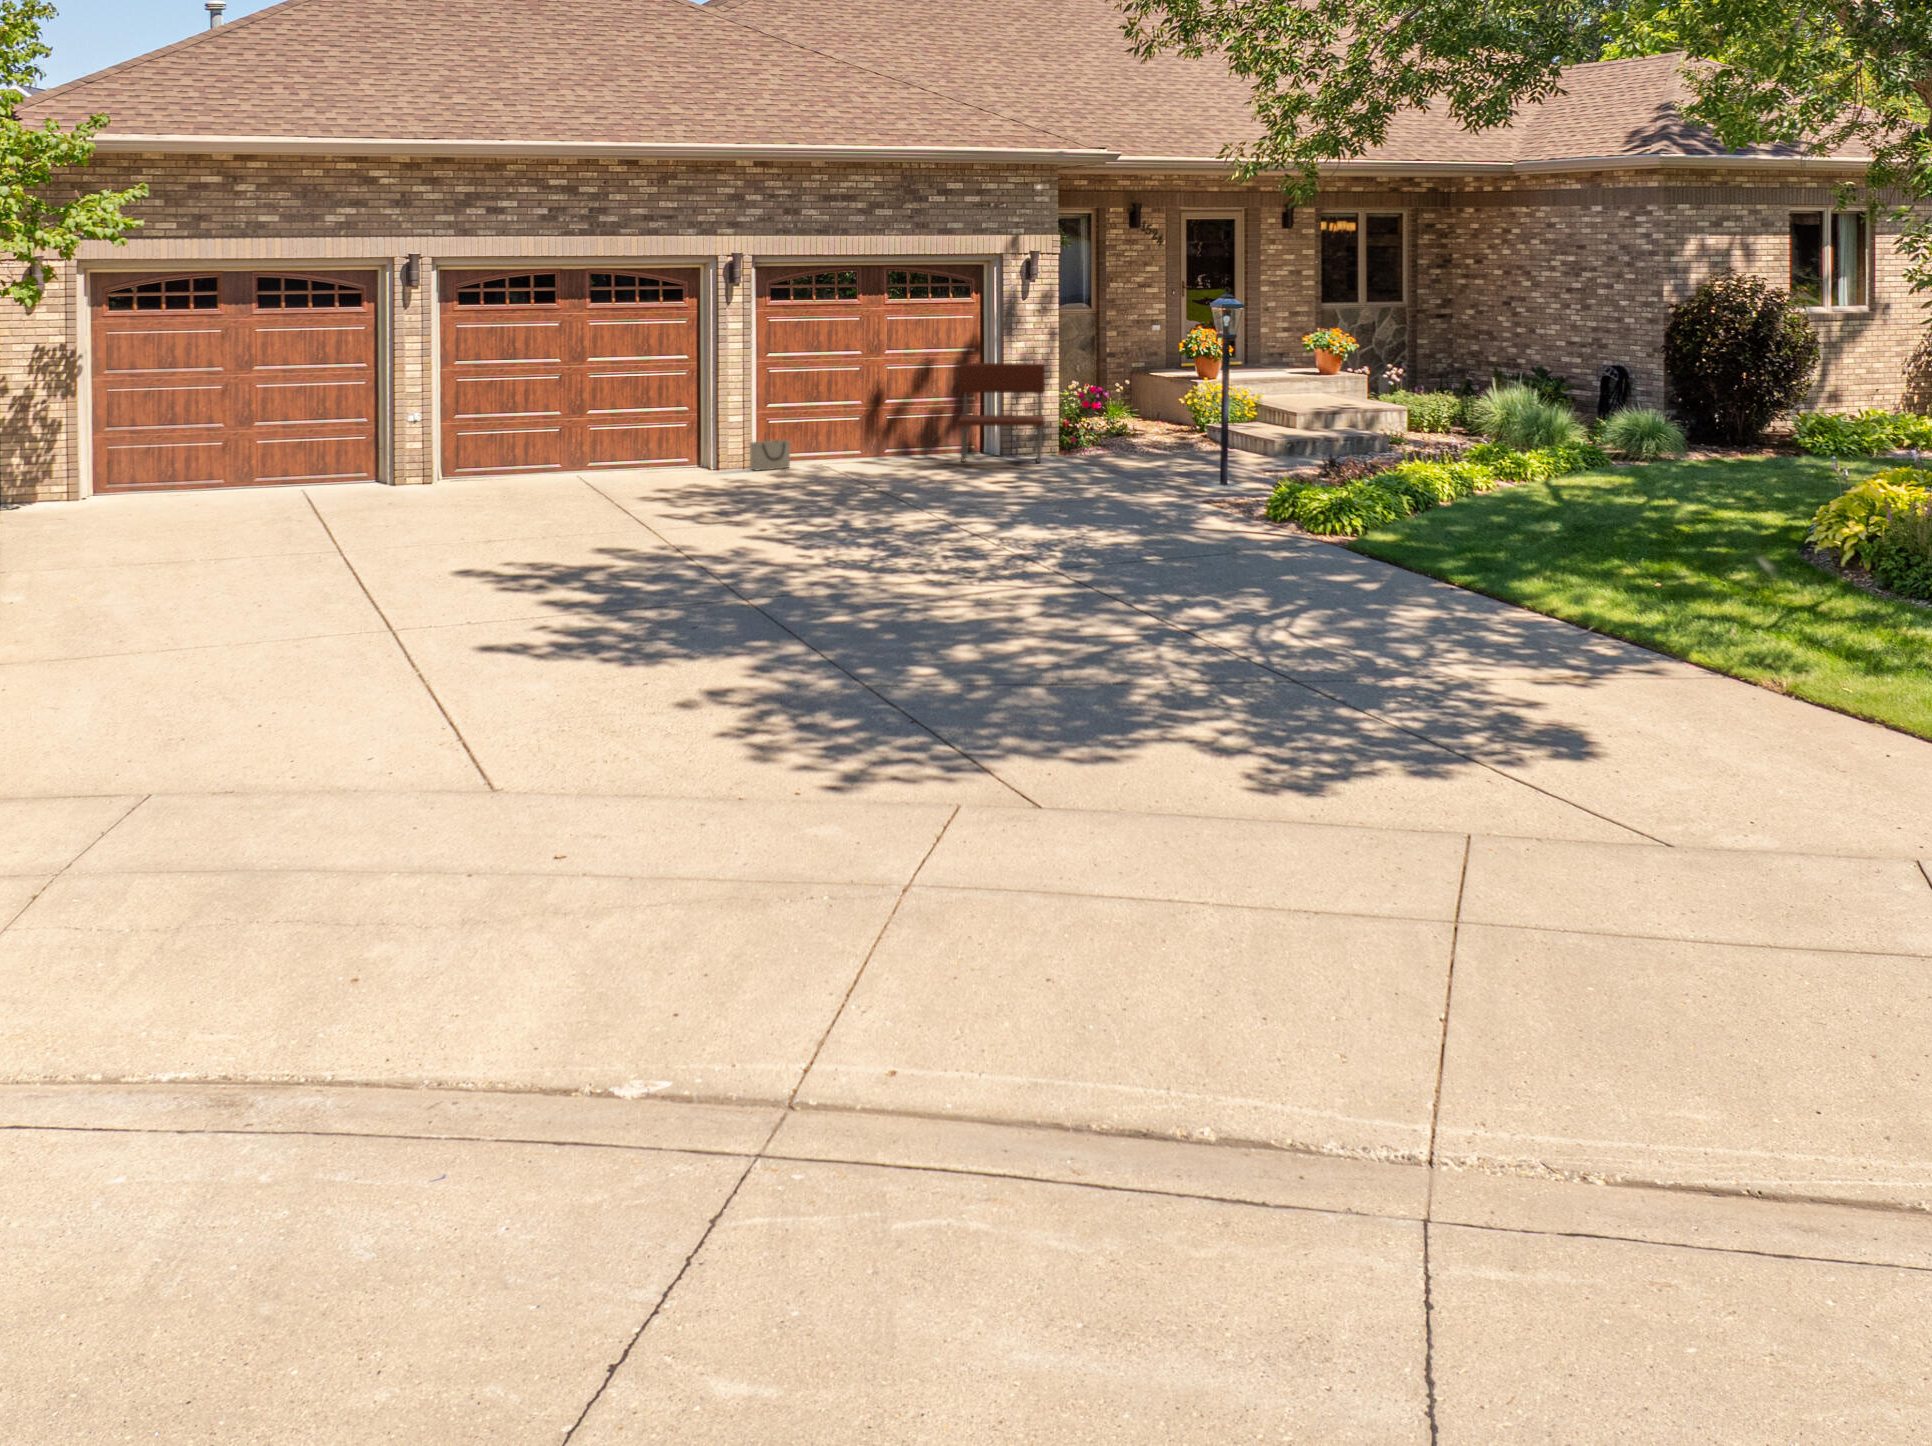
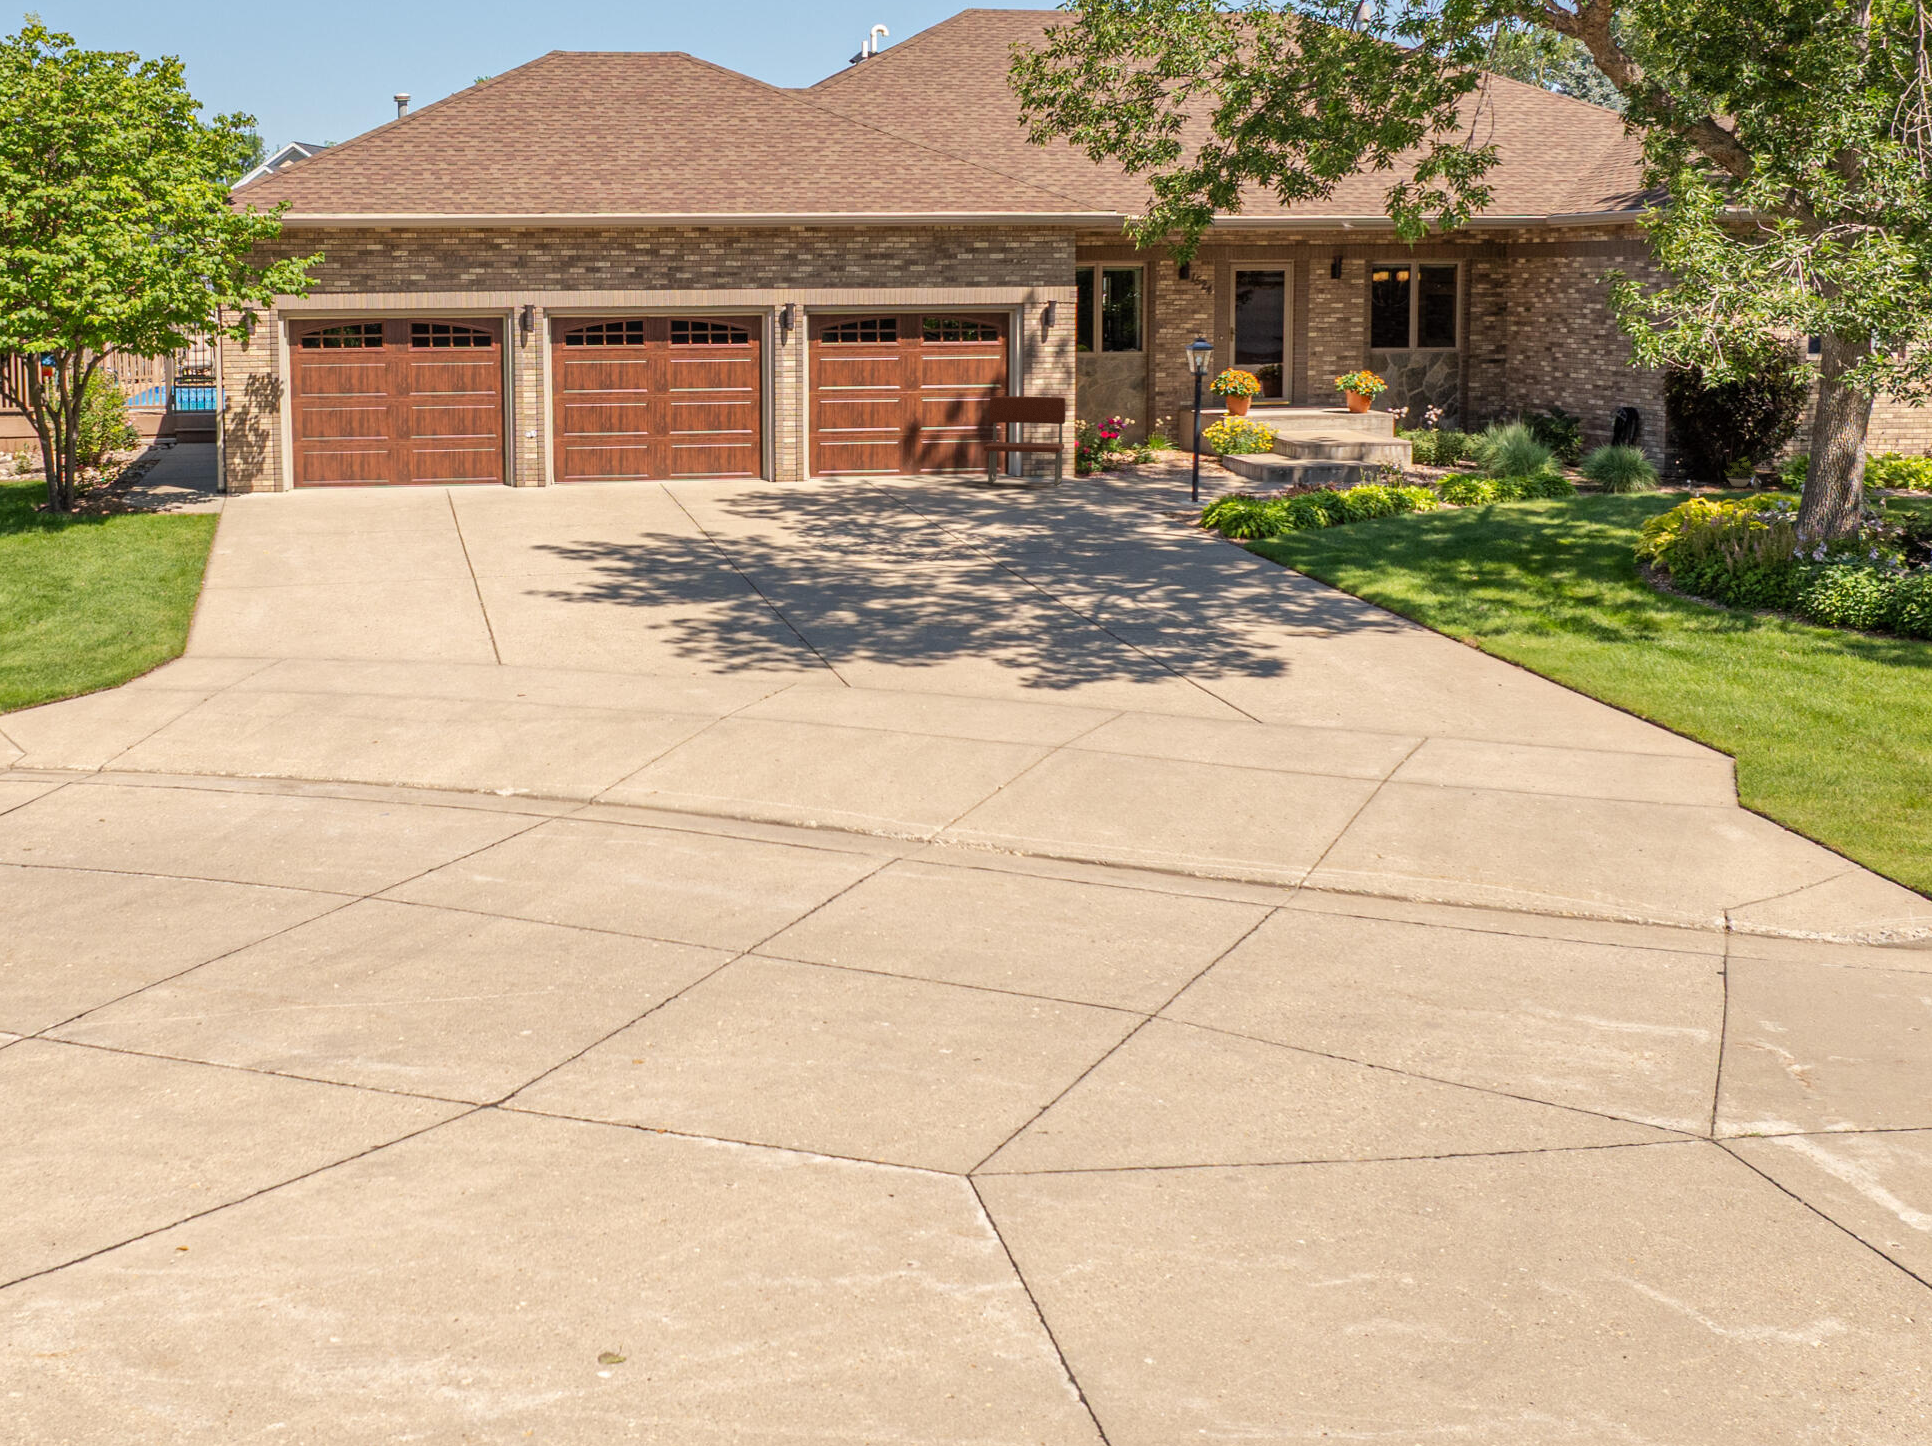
potted plant: none [1708,418,1743,450] -> present [1723,456,1757,487]
storage bin: present [749,440,791,471] -> none [802,461,839,487]

